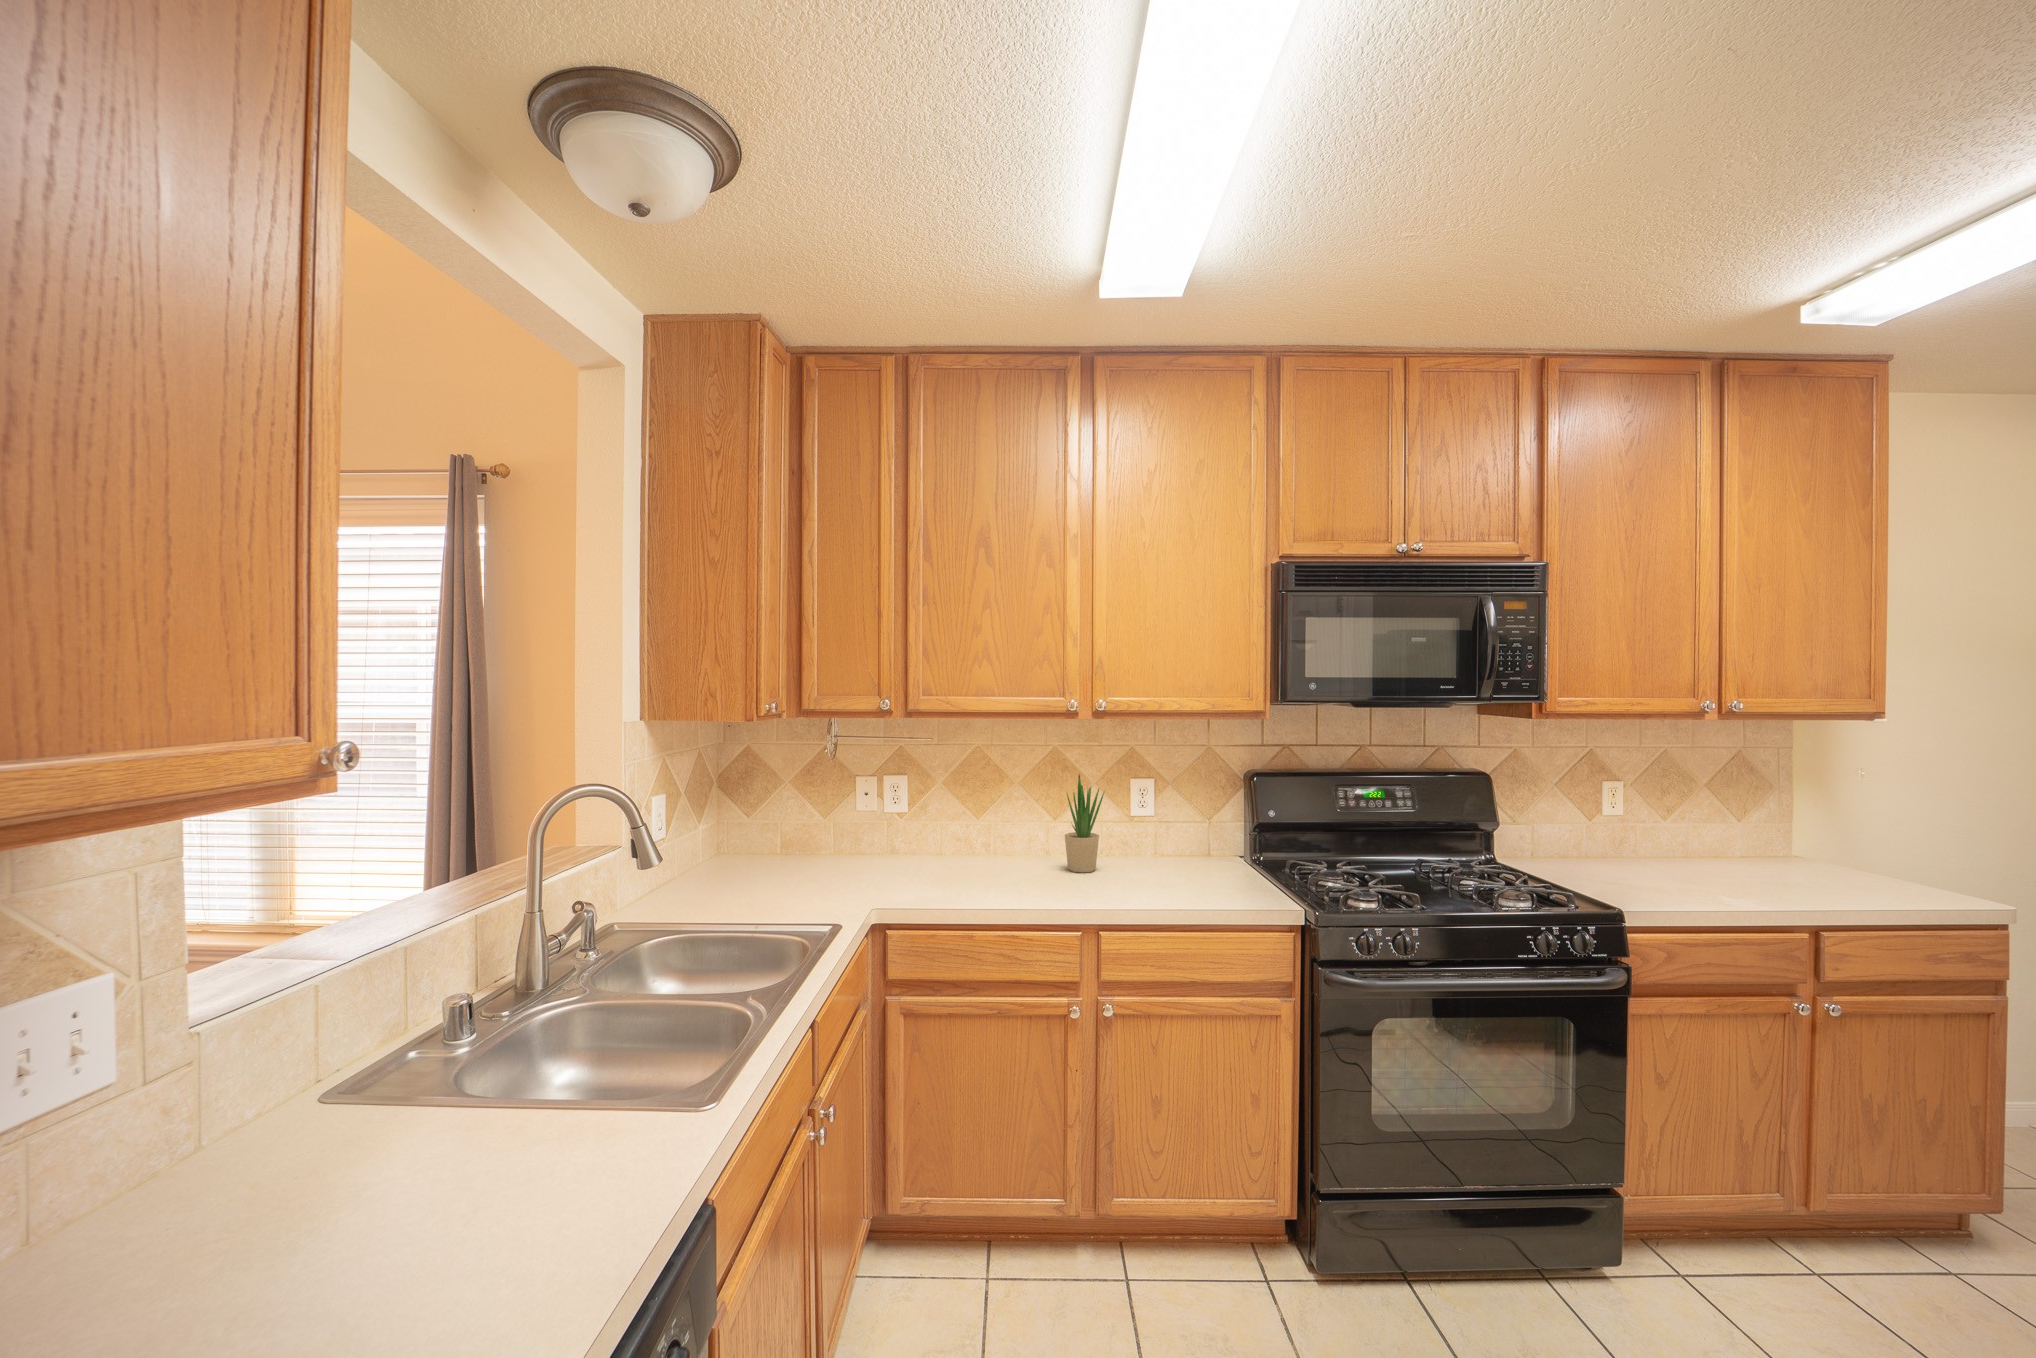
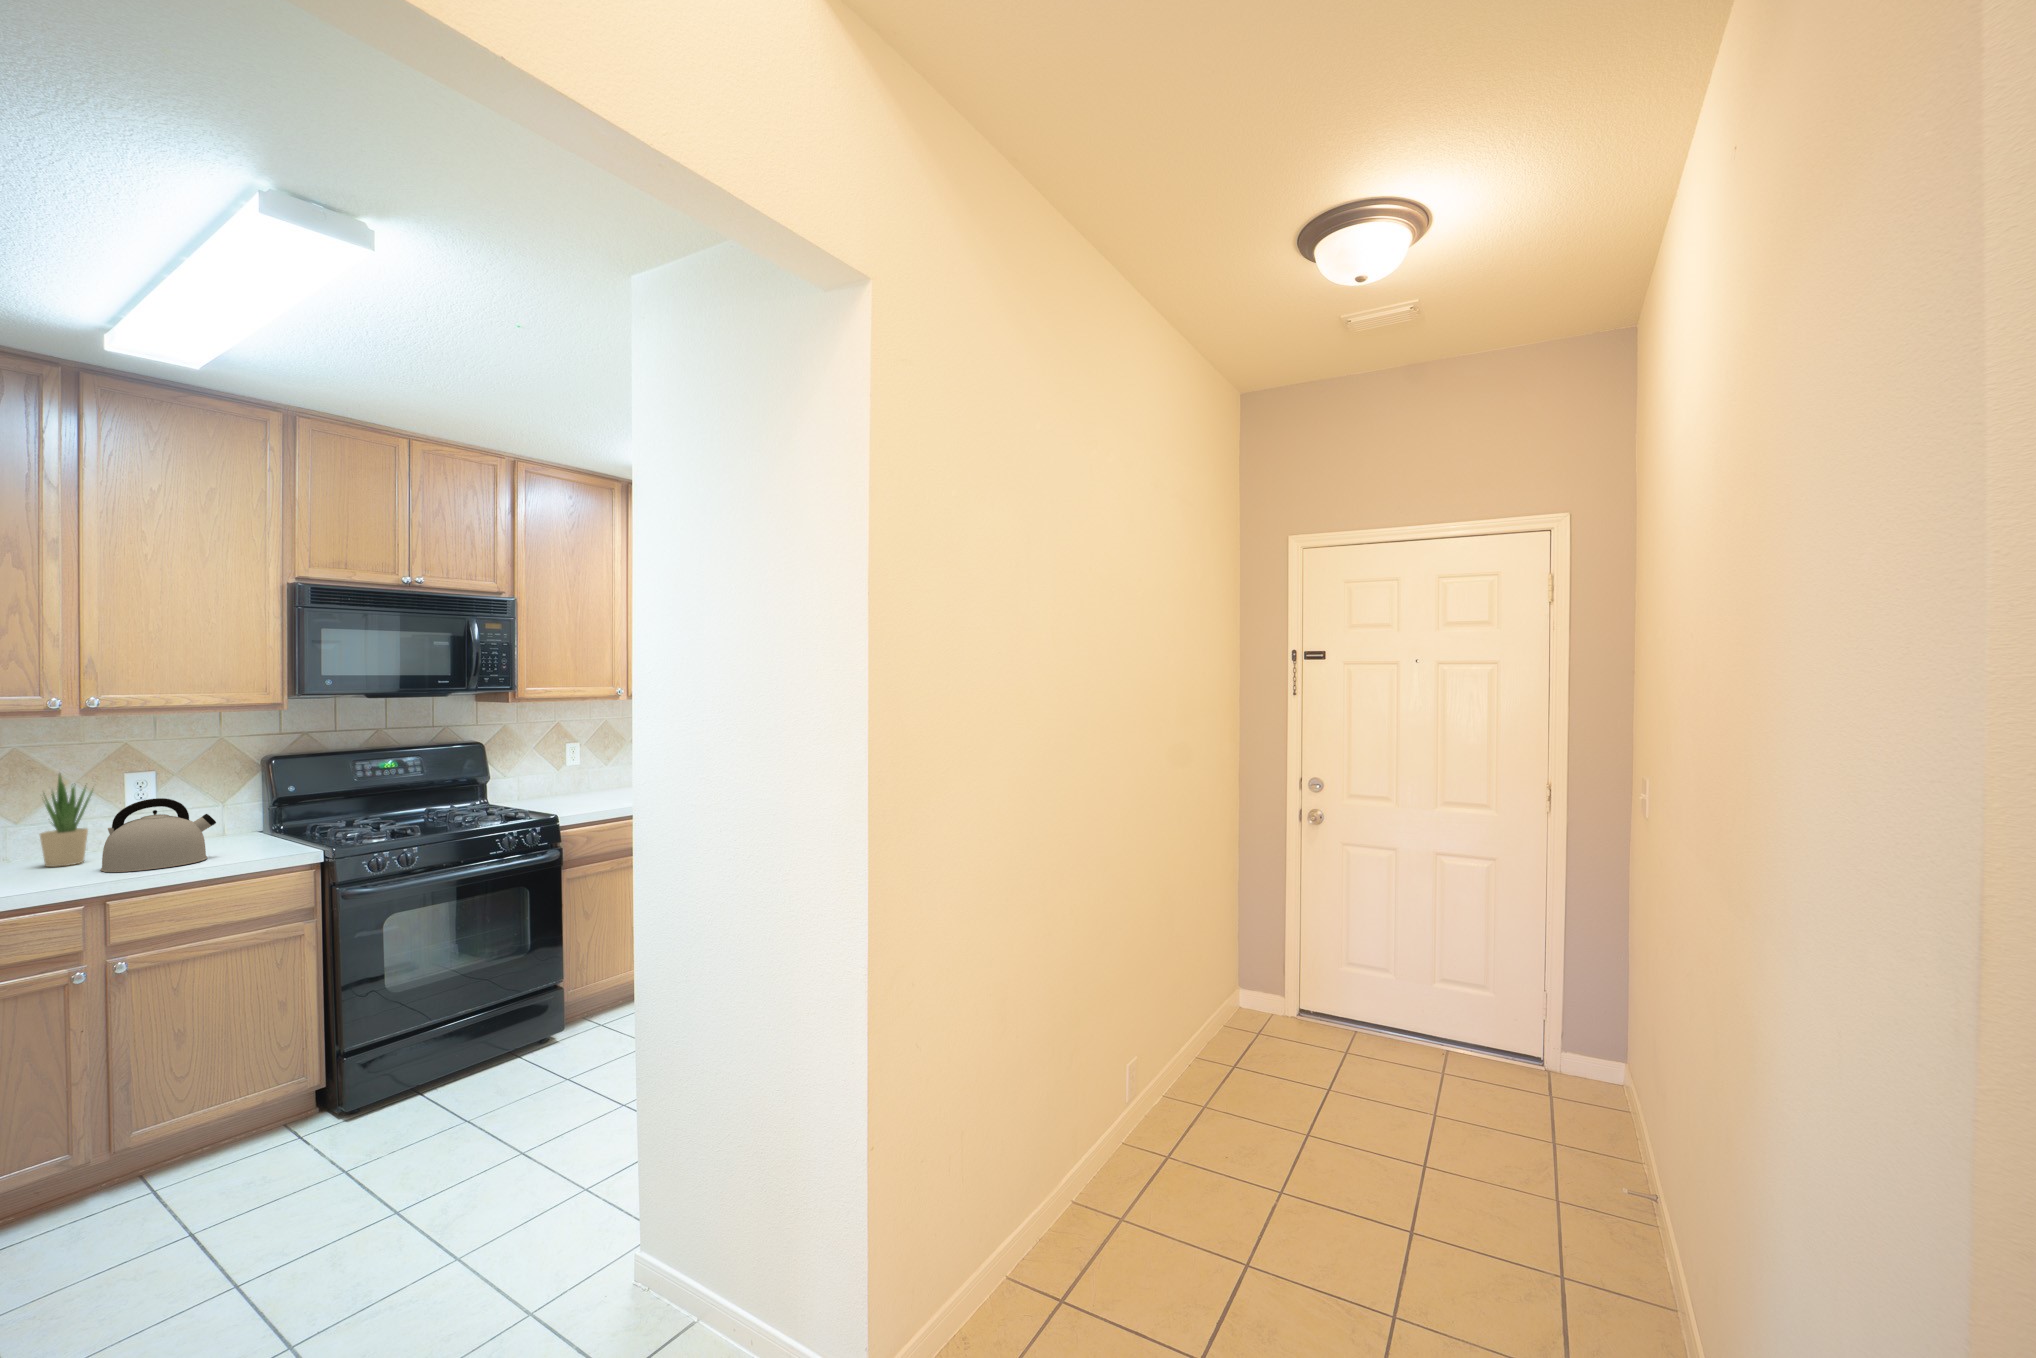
kettle: none [1101,816,1198,901] -> present [100,798,216,872]

